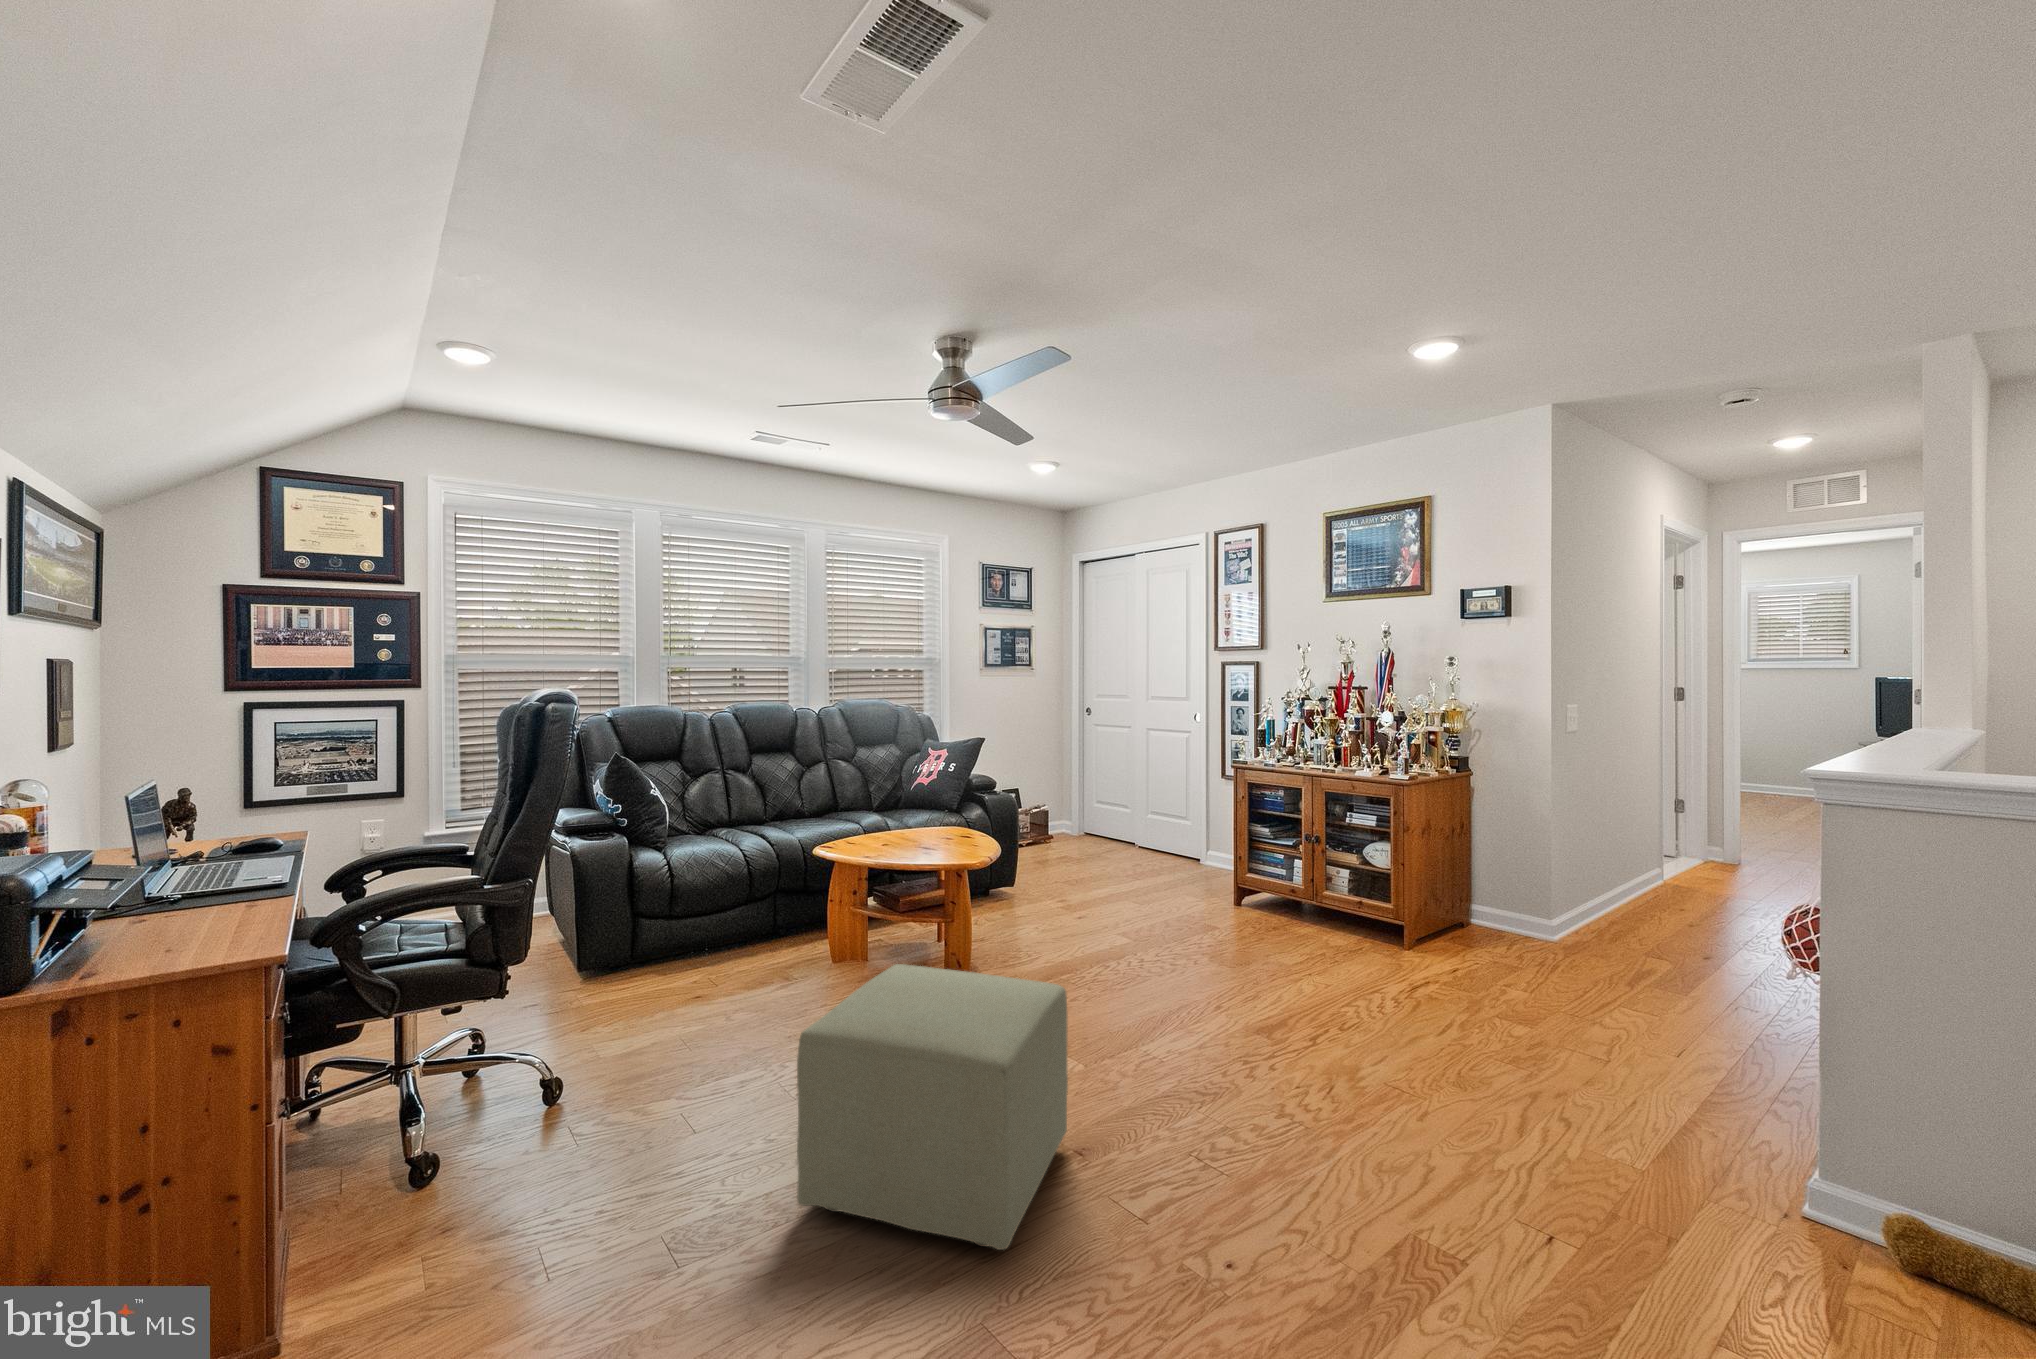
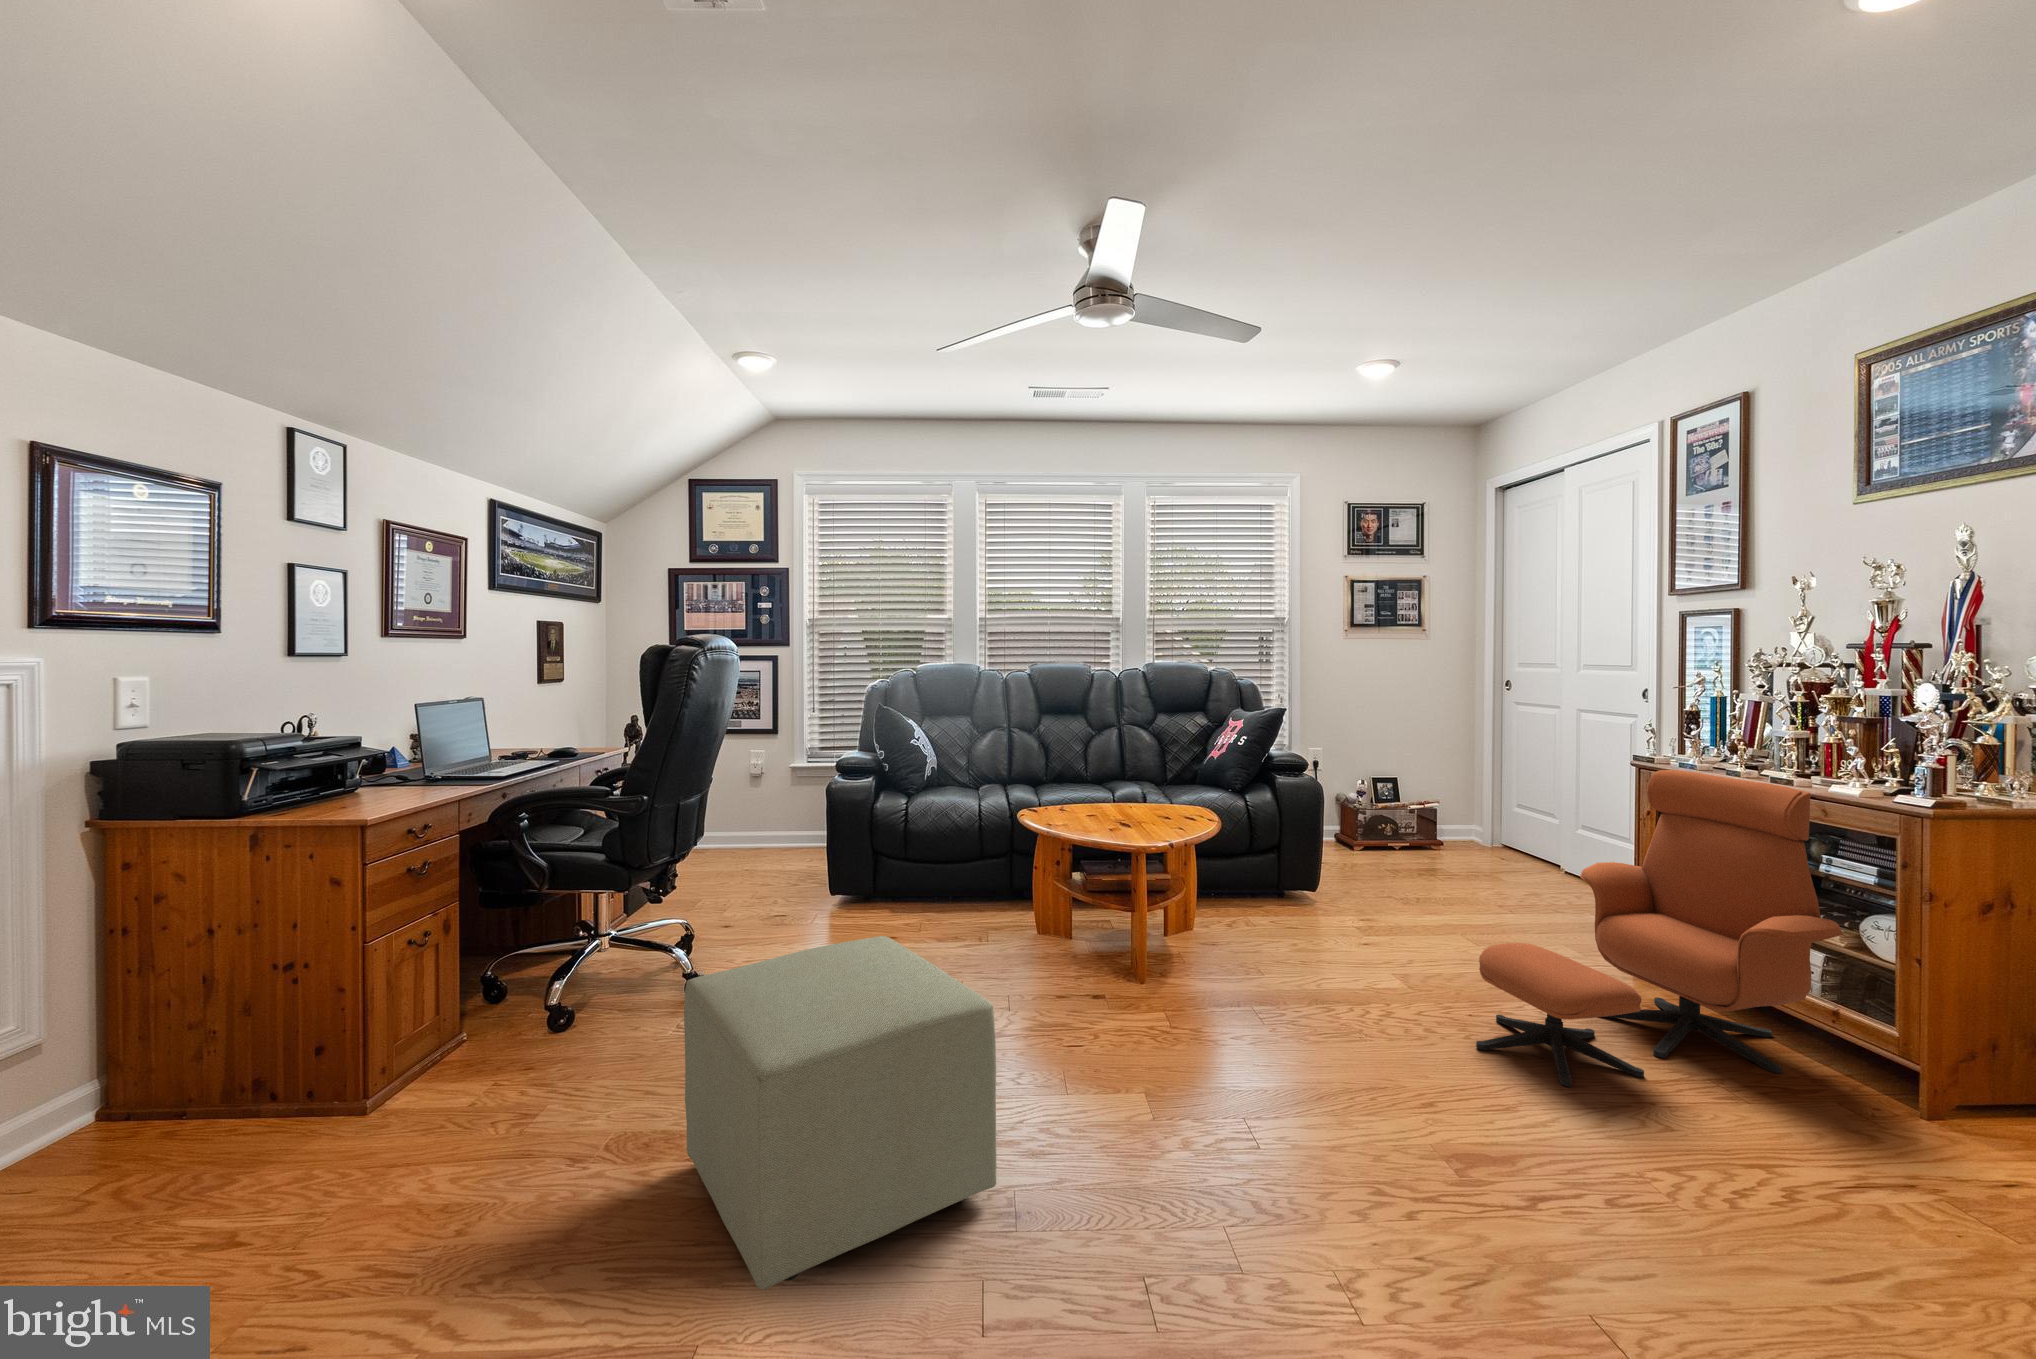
lounge chair: none [1204,768,1373,976] -> present [1476,770,1842,1087]

